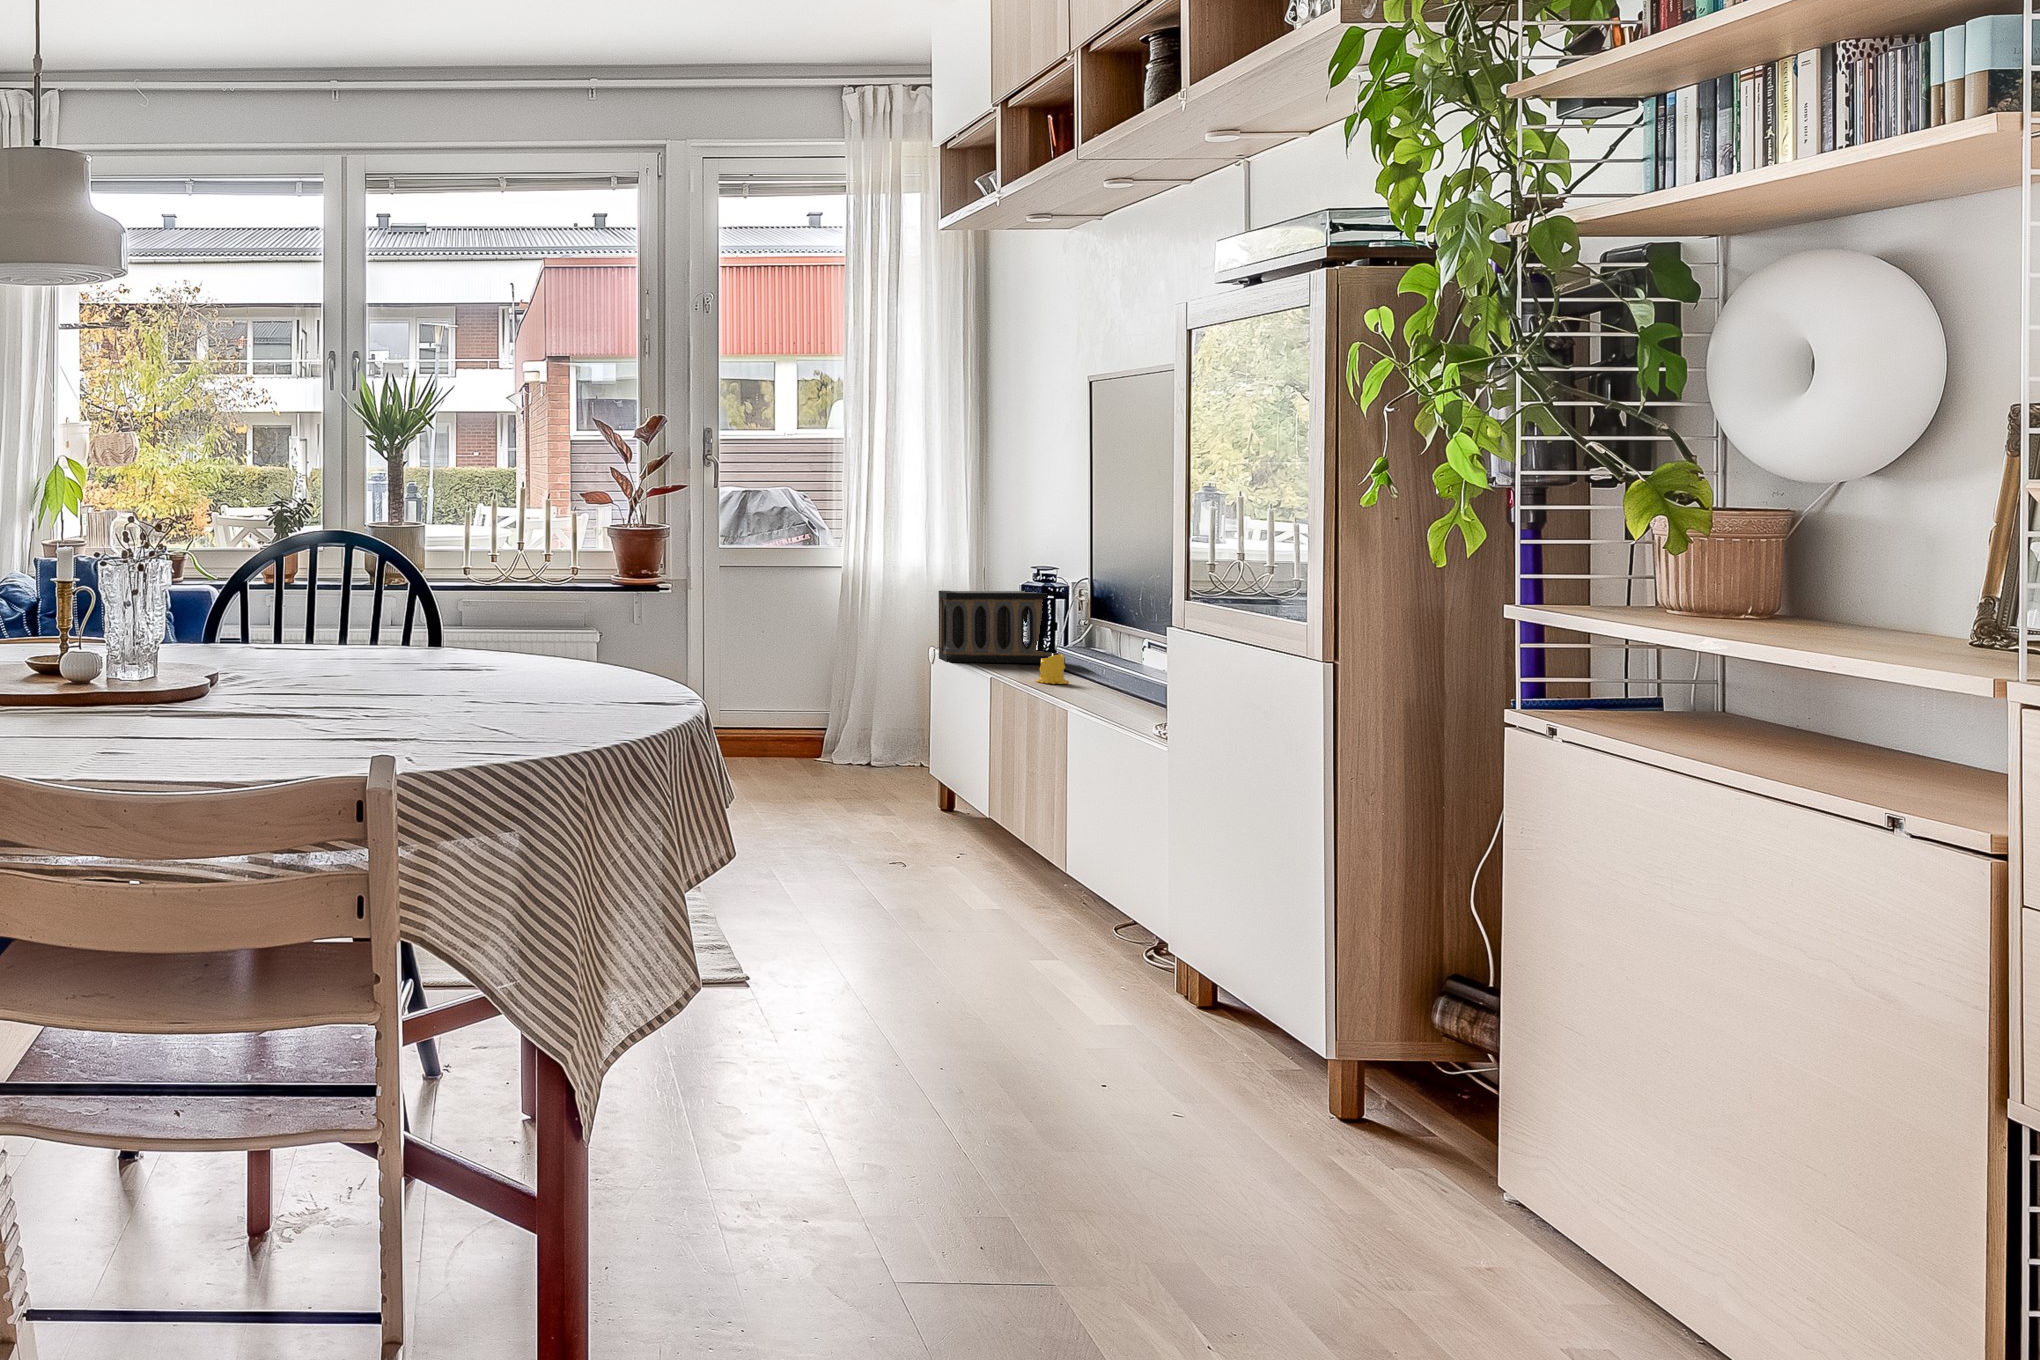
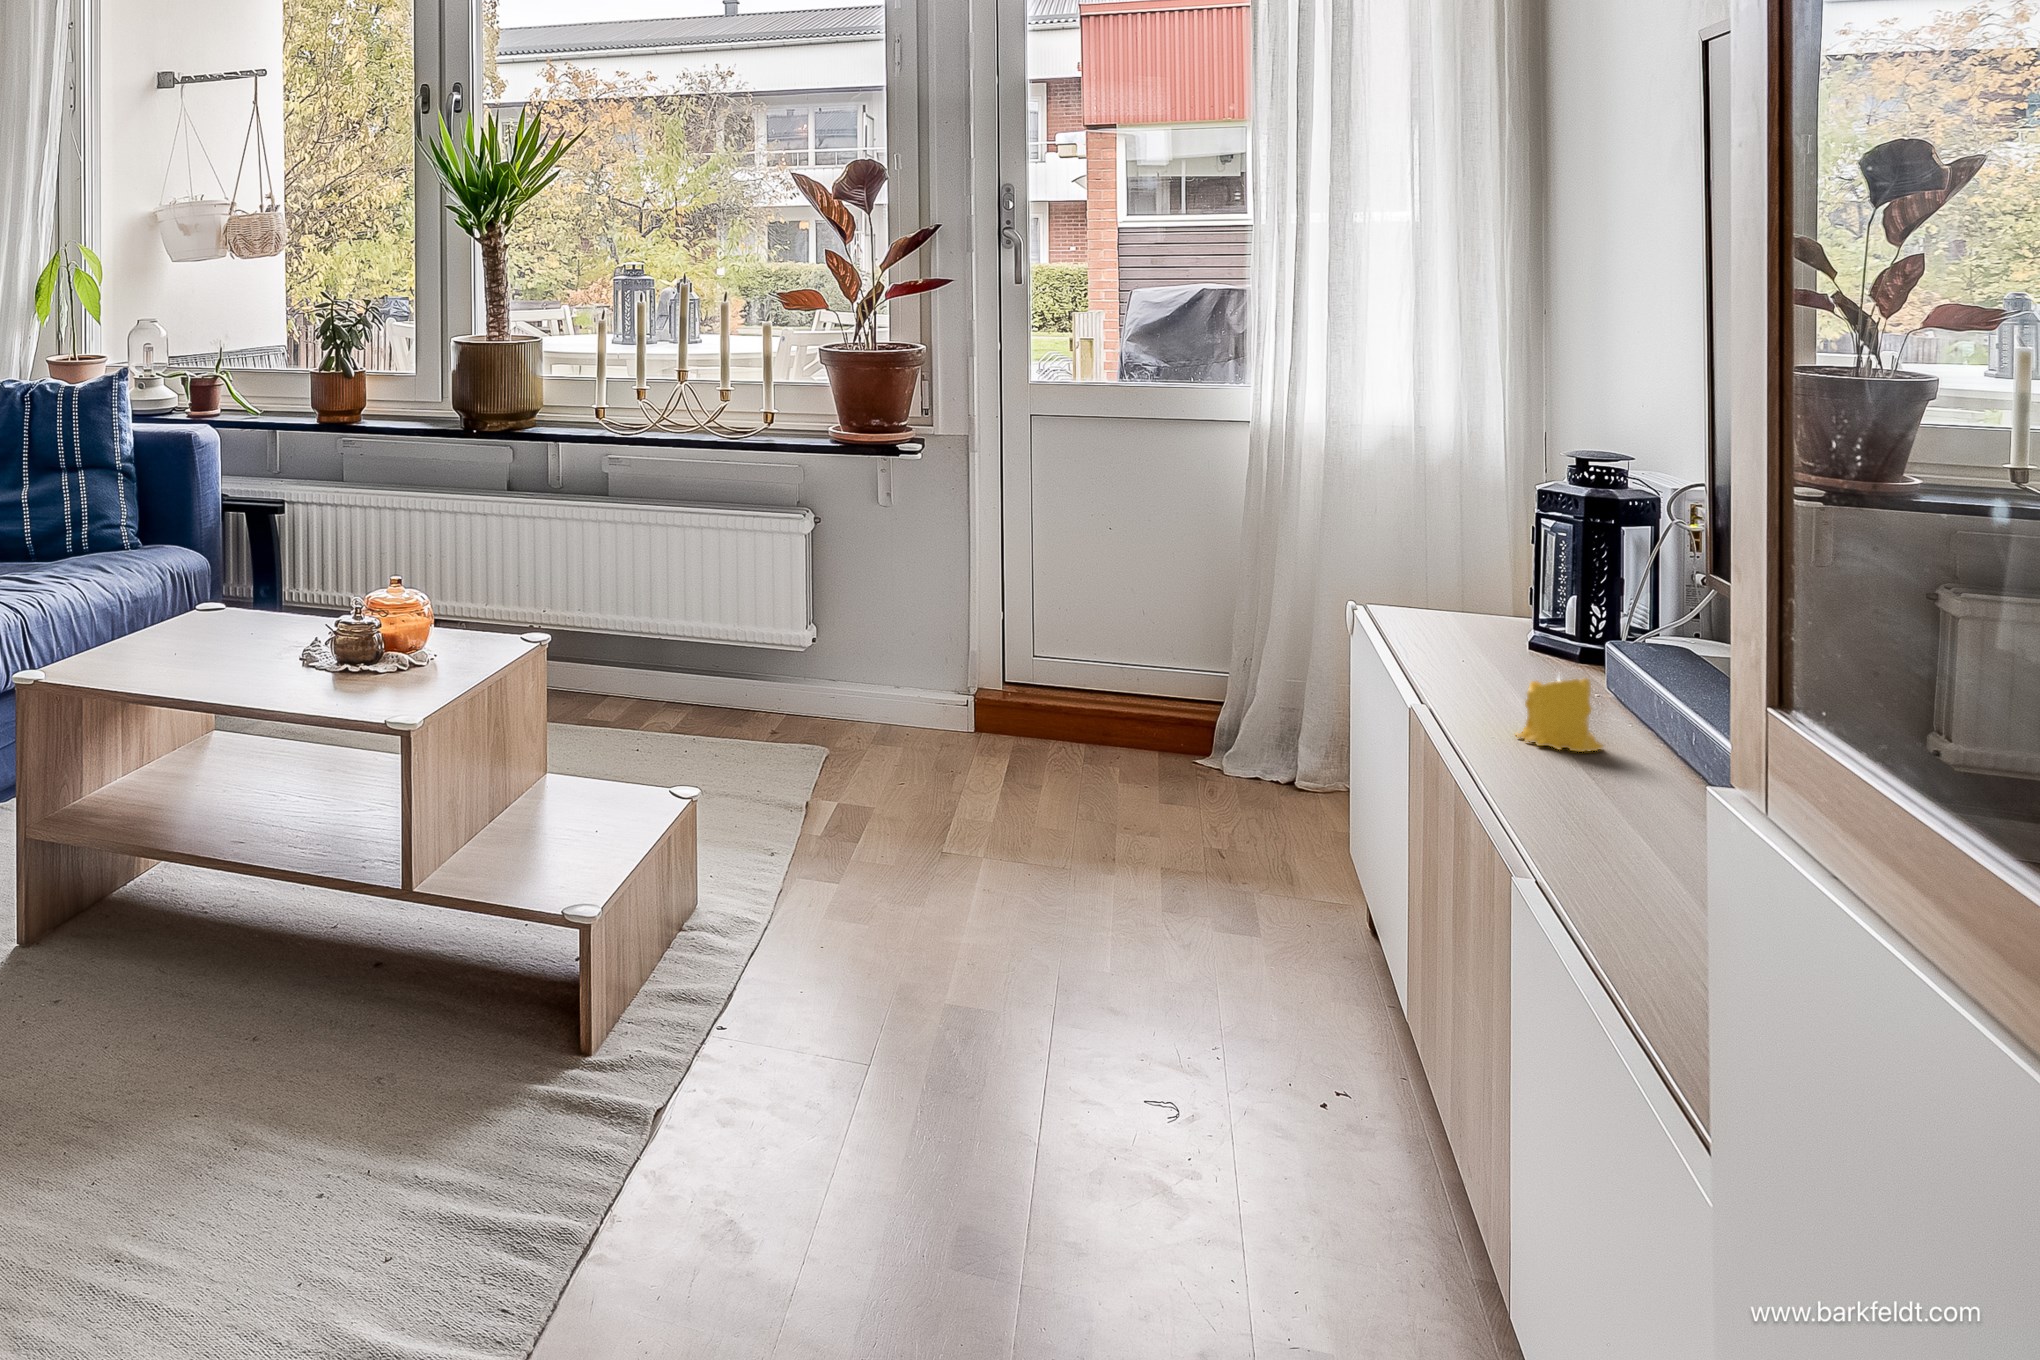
speaker: present [939,591,1065,664] -> none [1329,495,1629,672]

